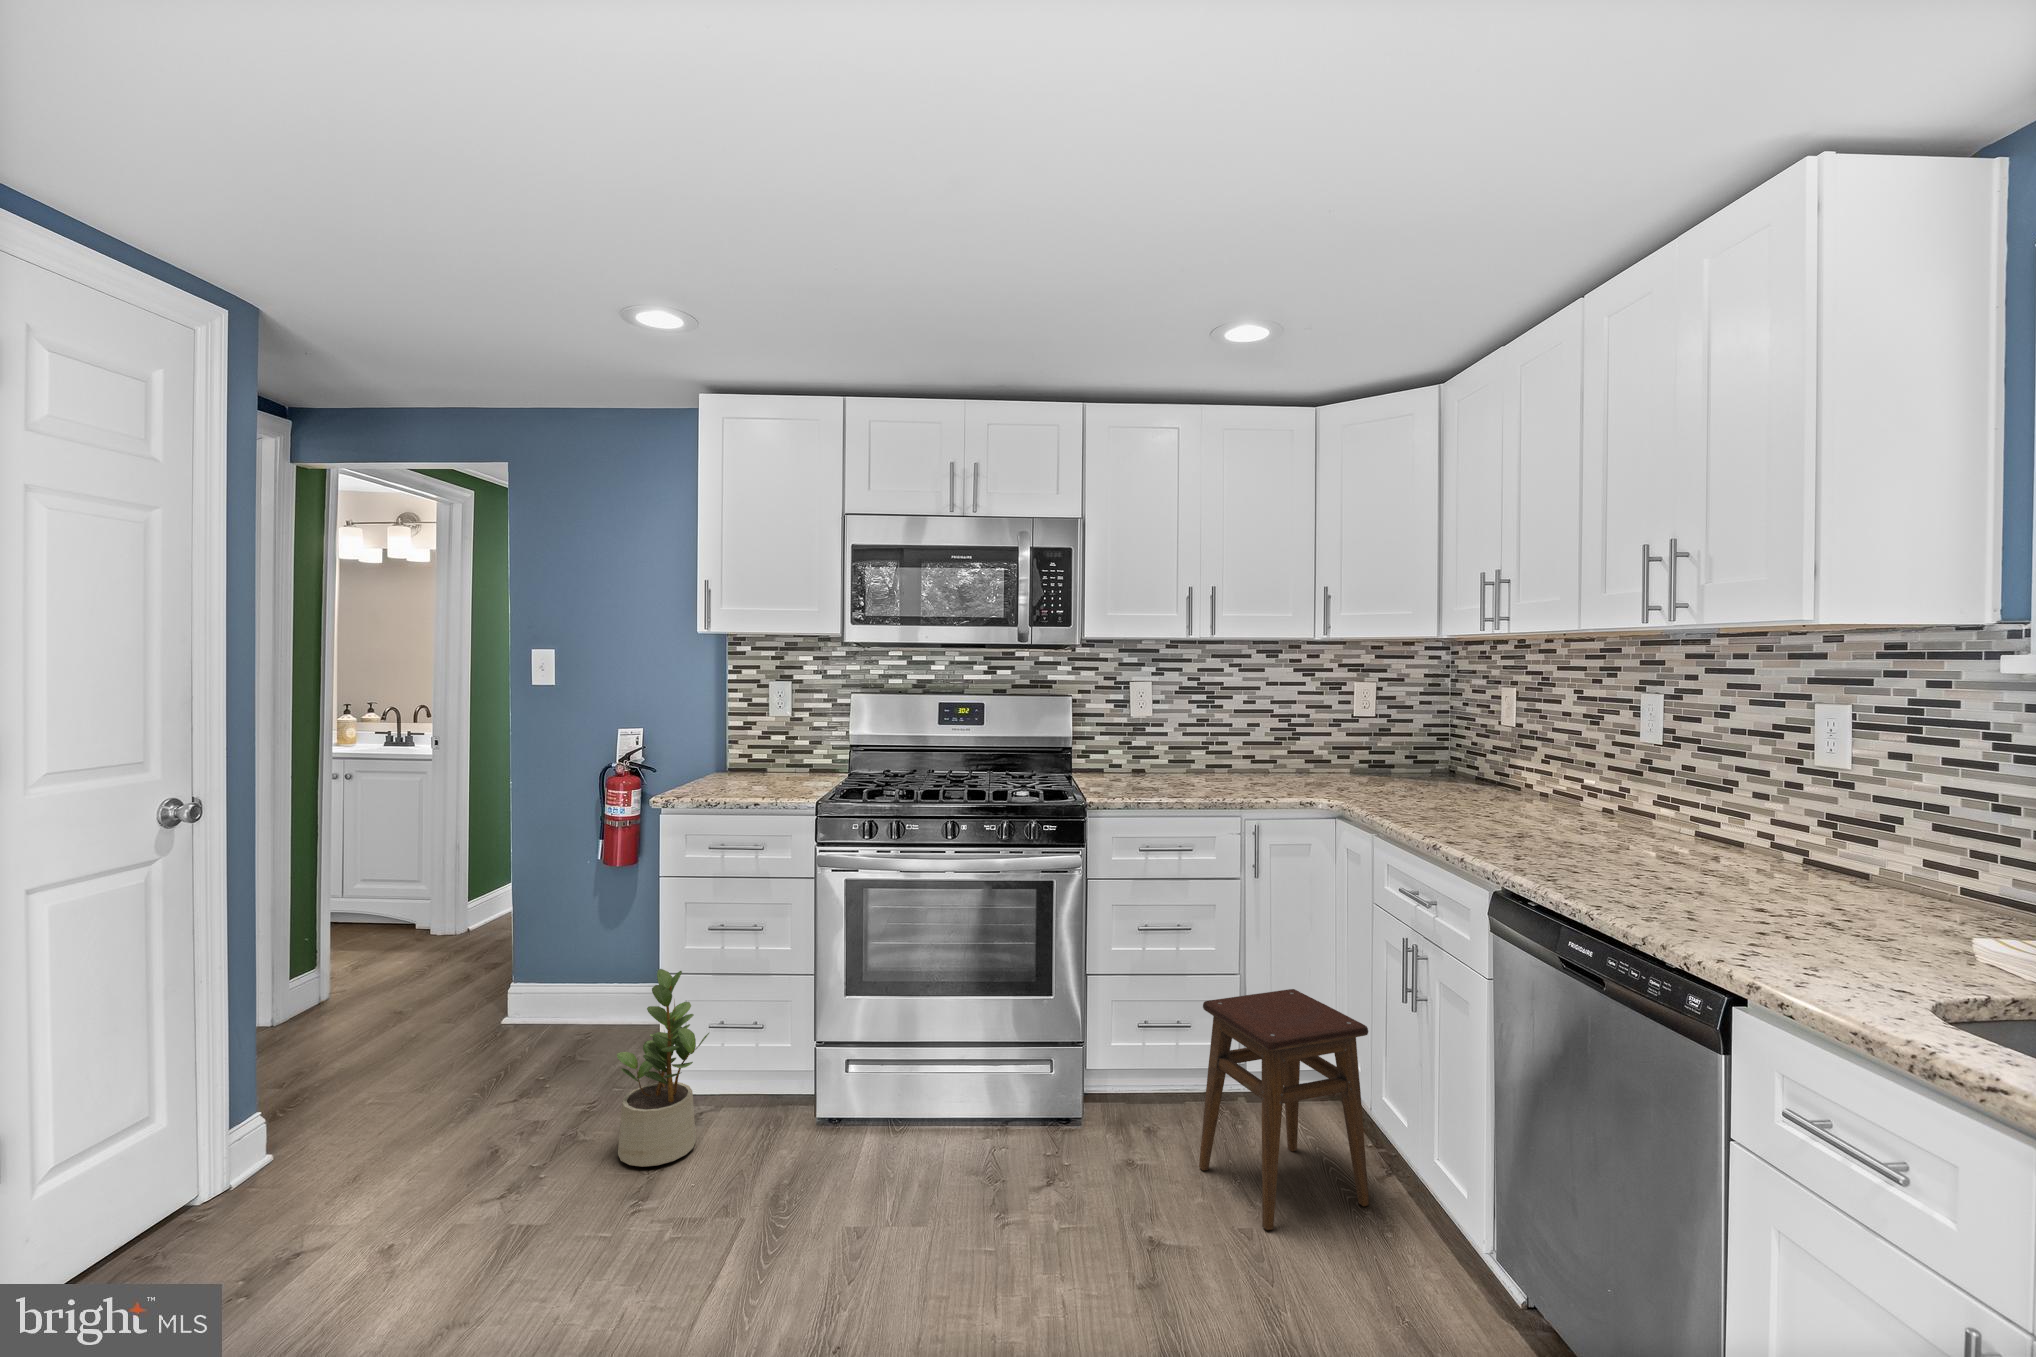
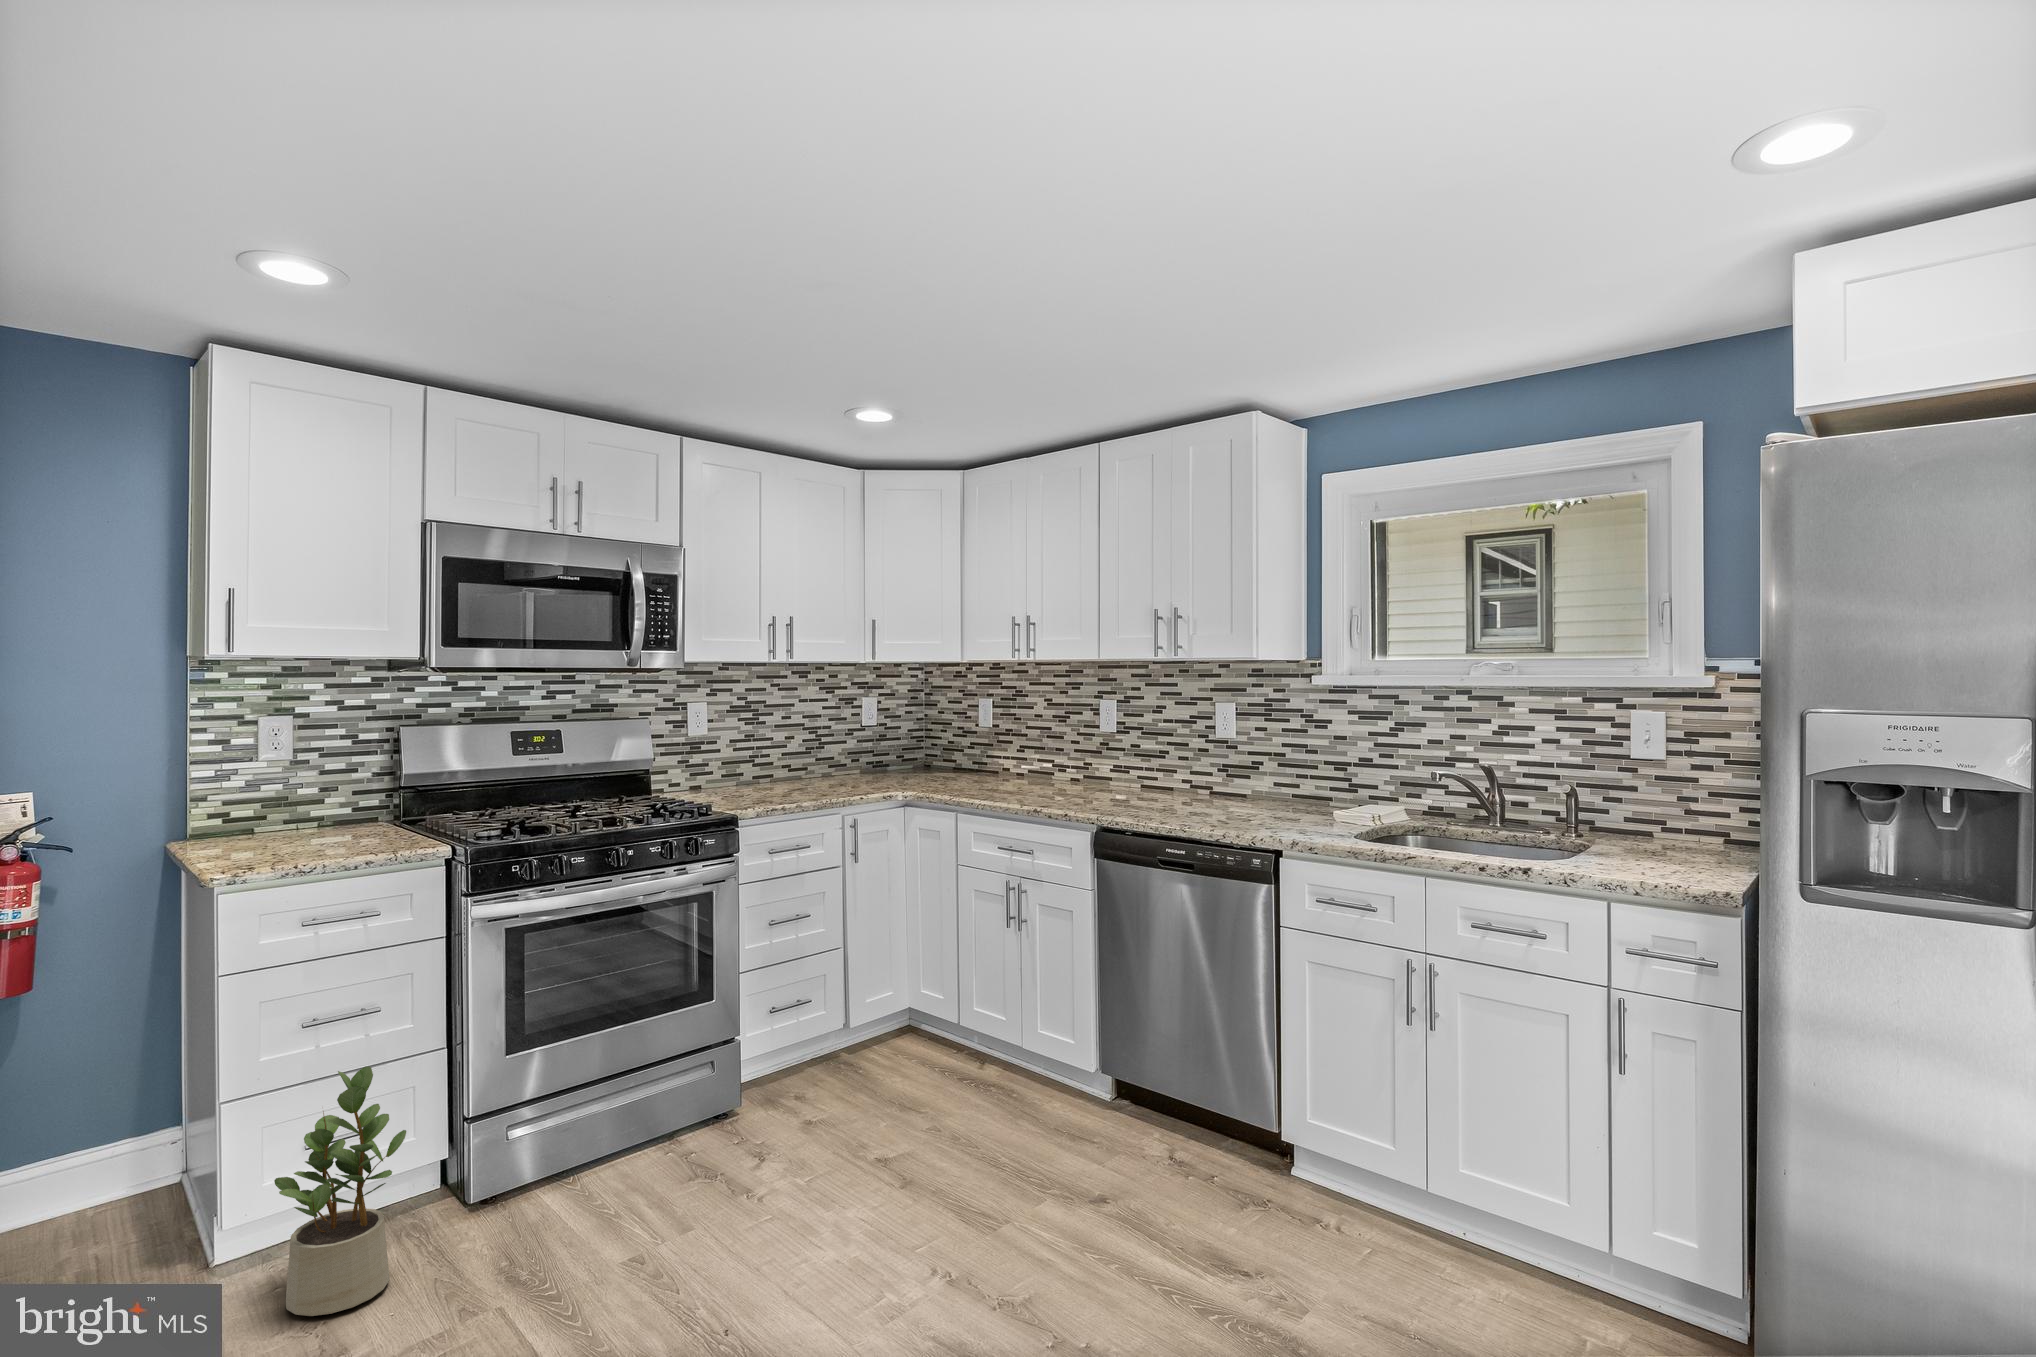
stool: present [1199,989,1369,1230] -> none [873,947,998,1121]

